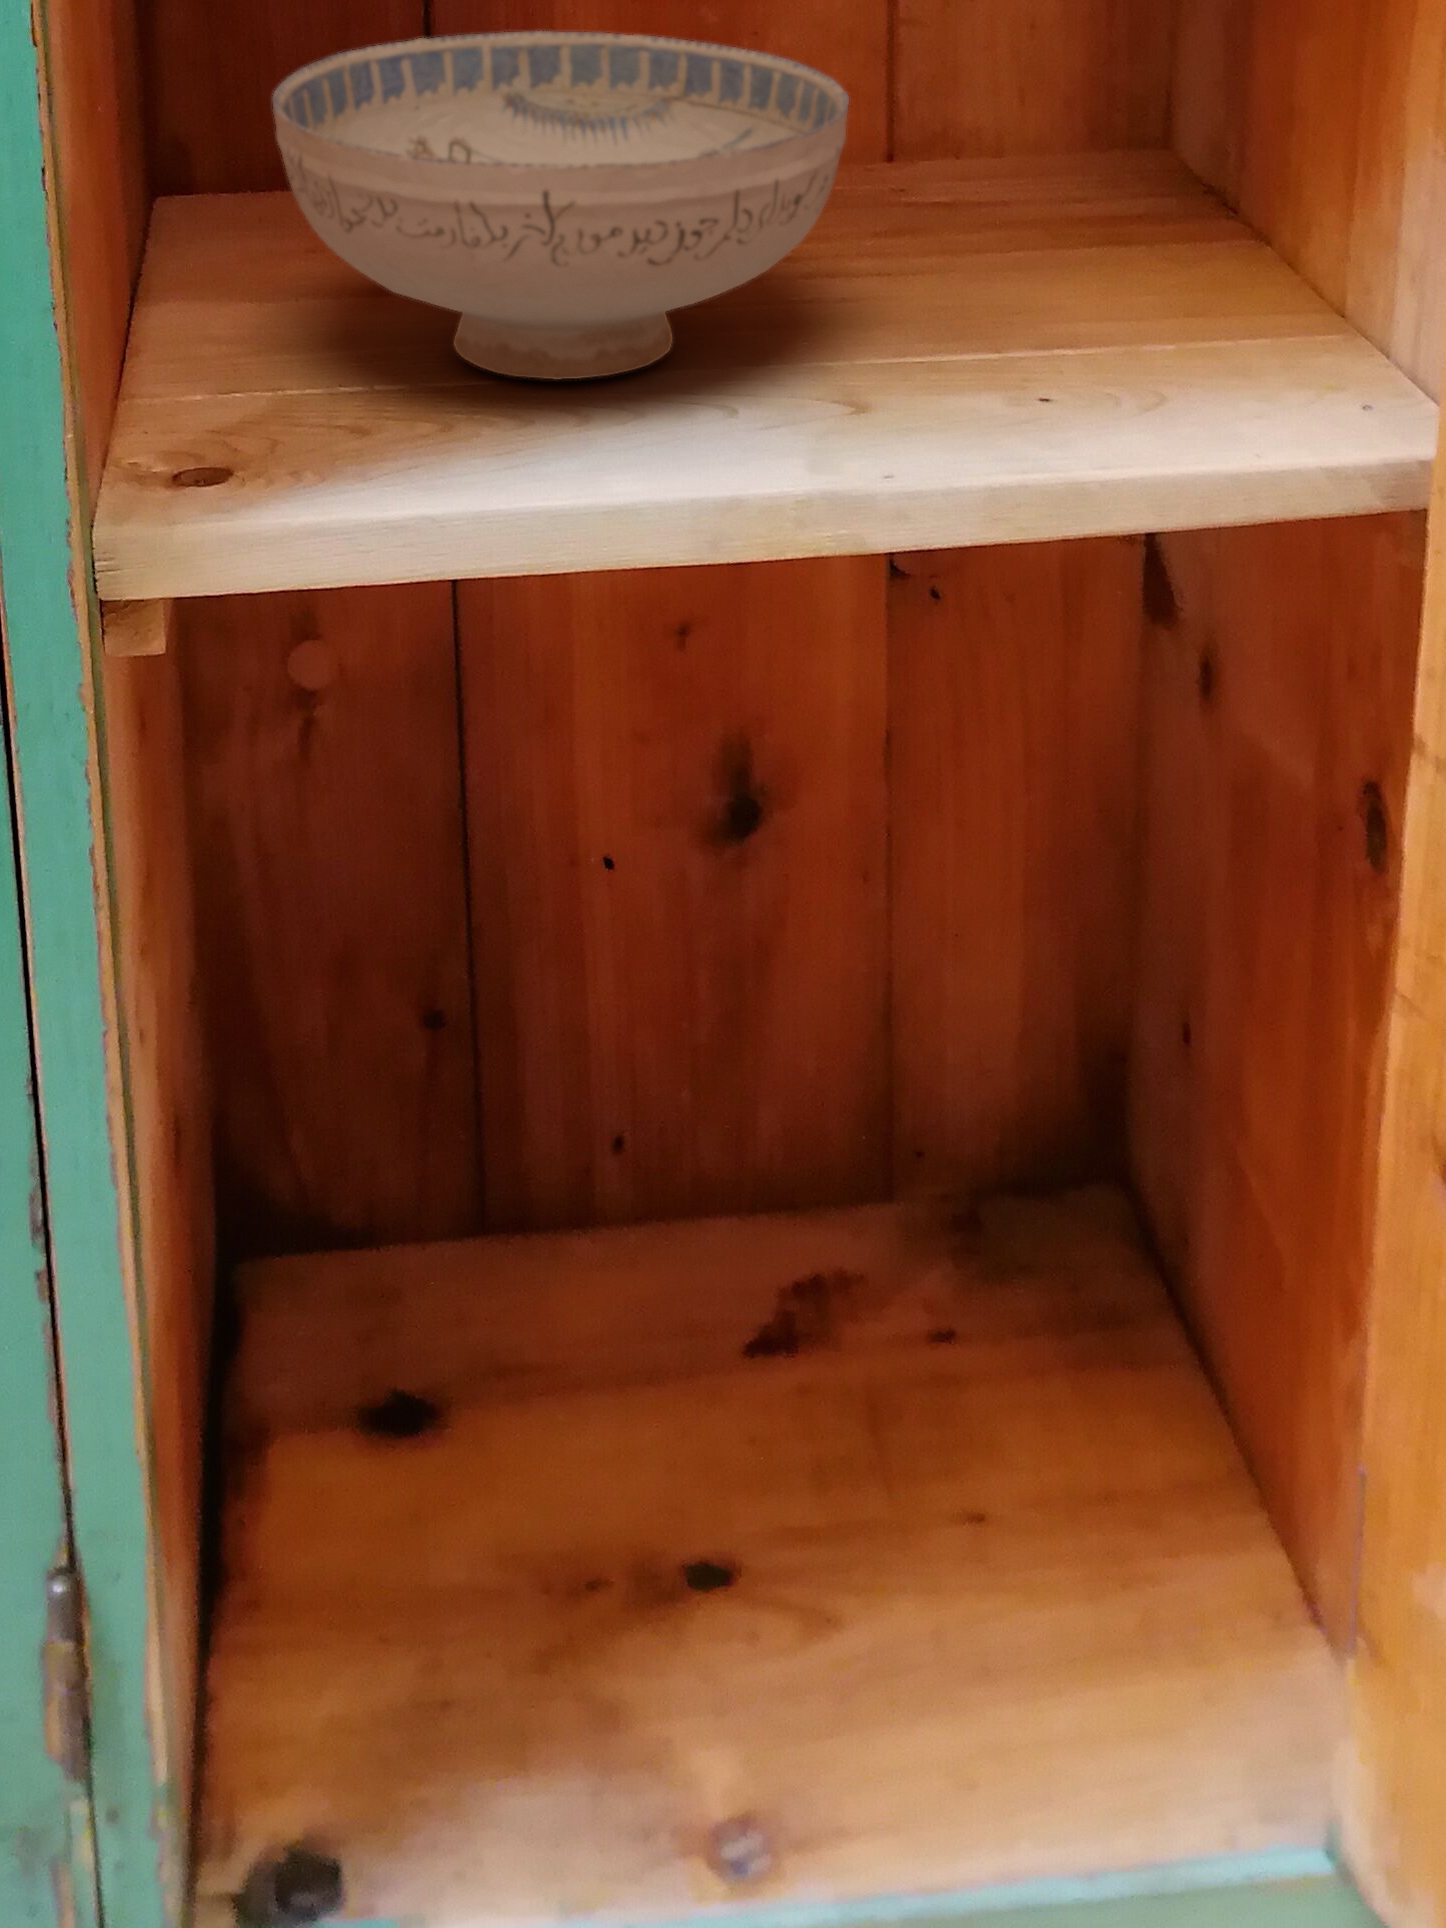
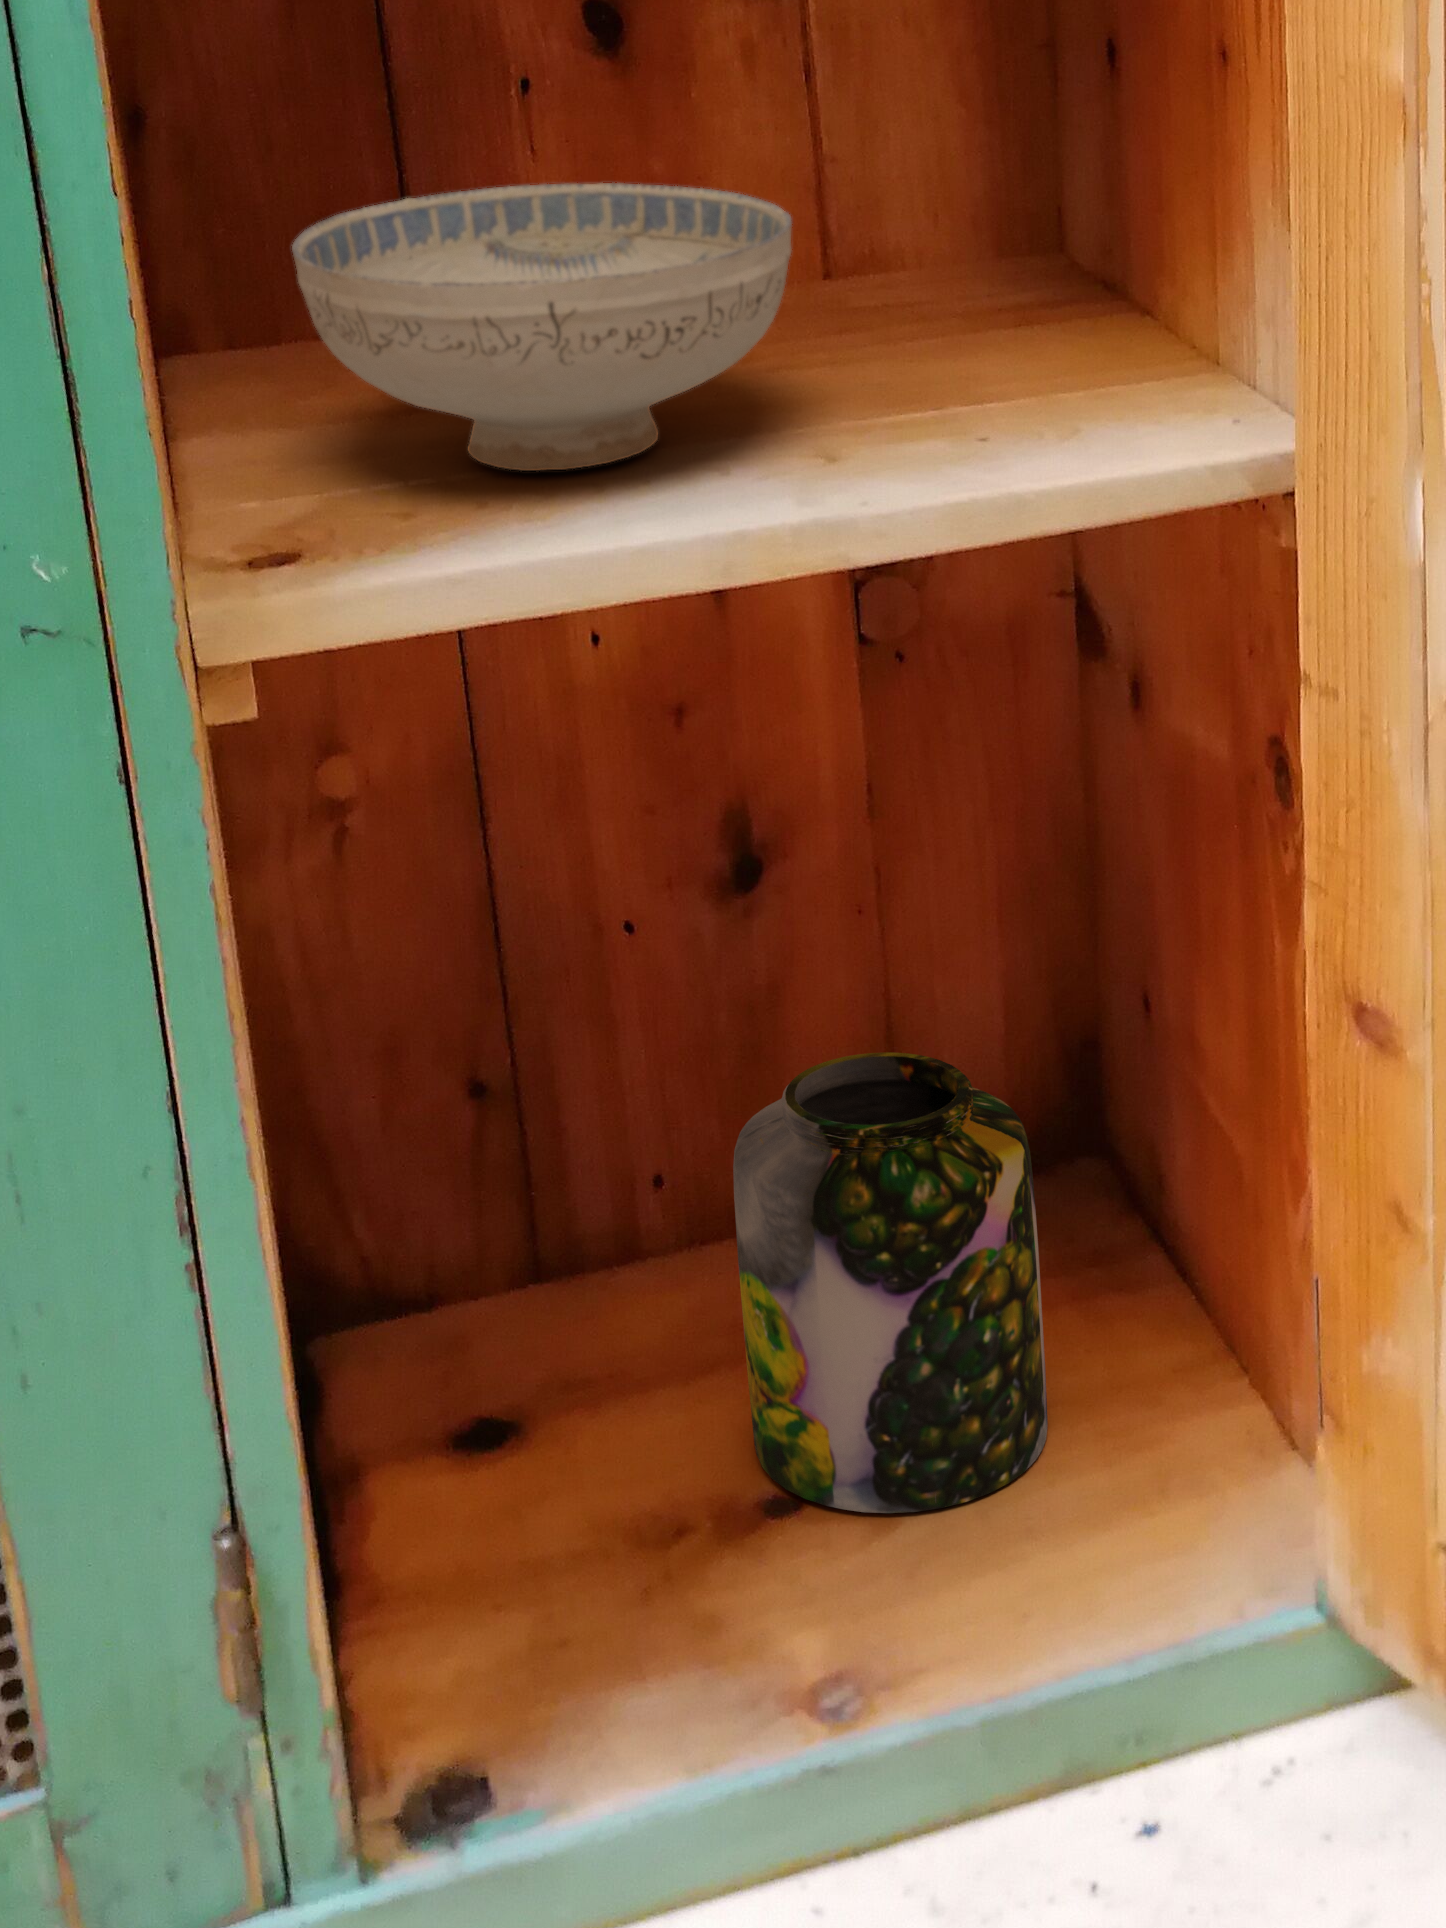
jar: none [693,1061,1035,1609] -> present [733,1052,1048,1513]

